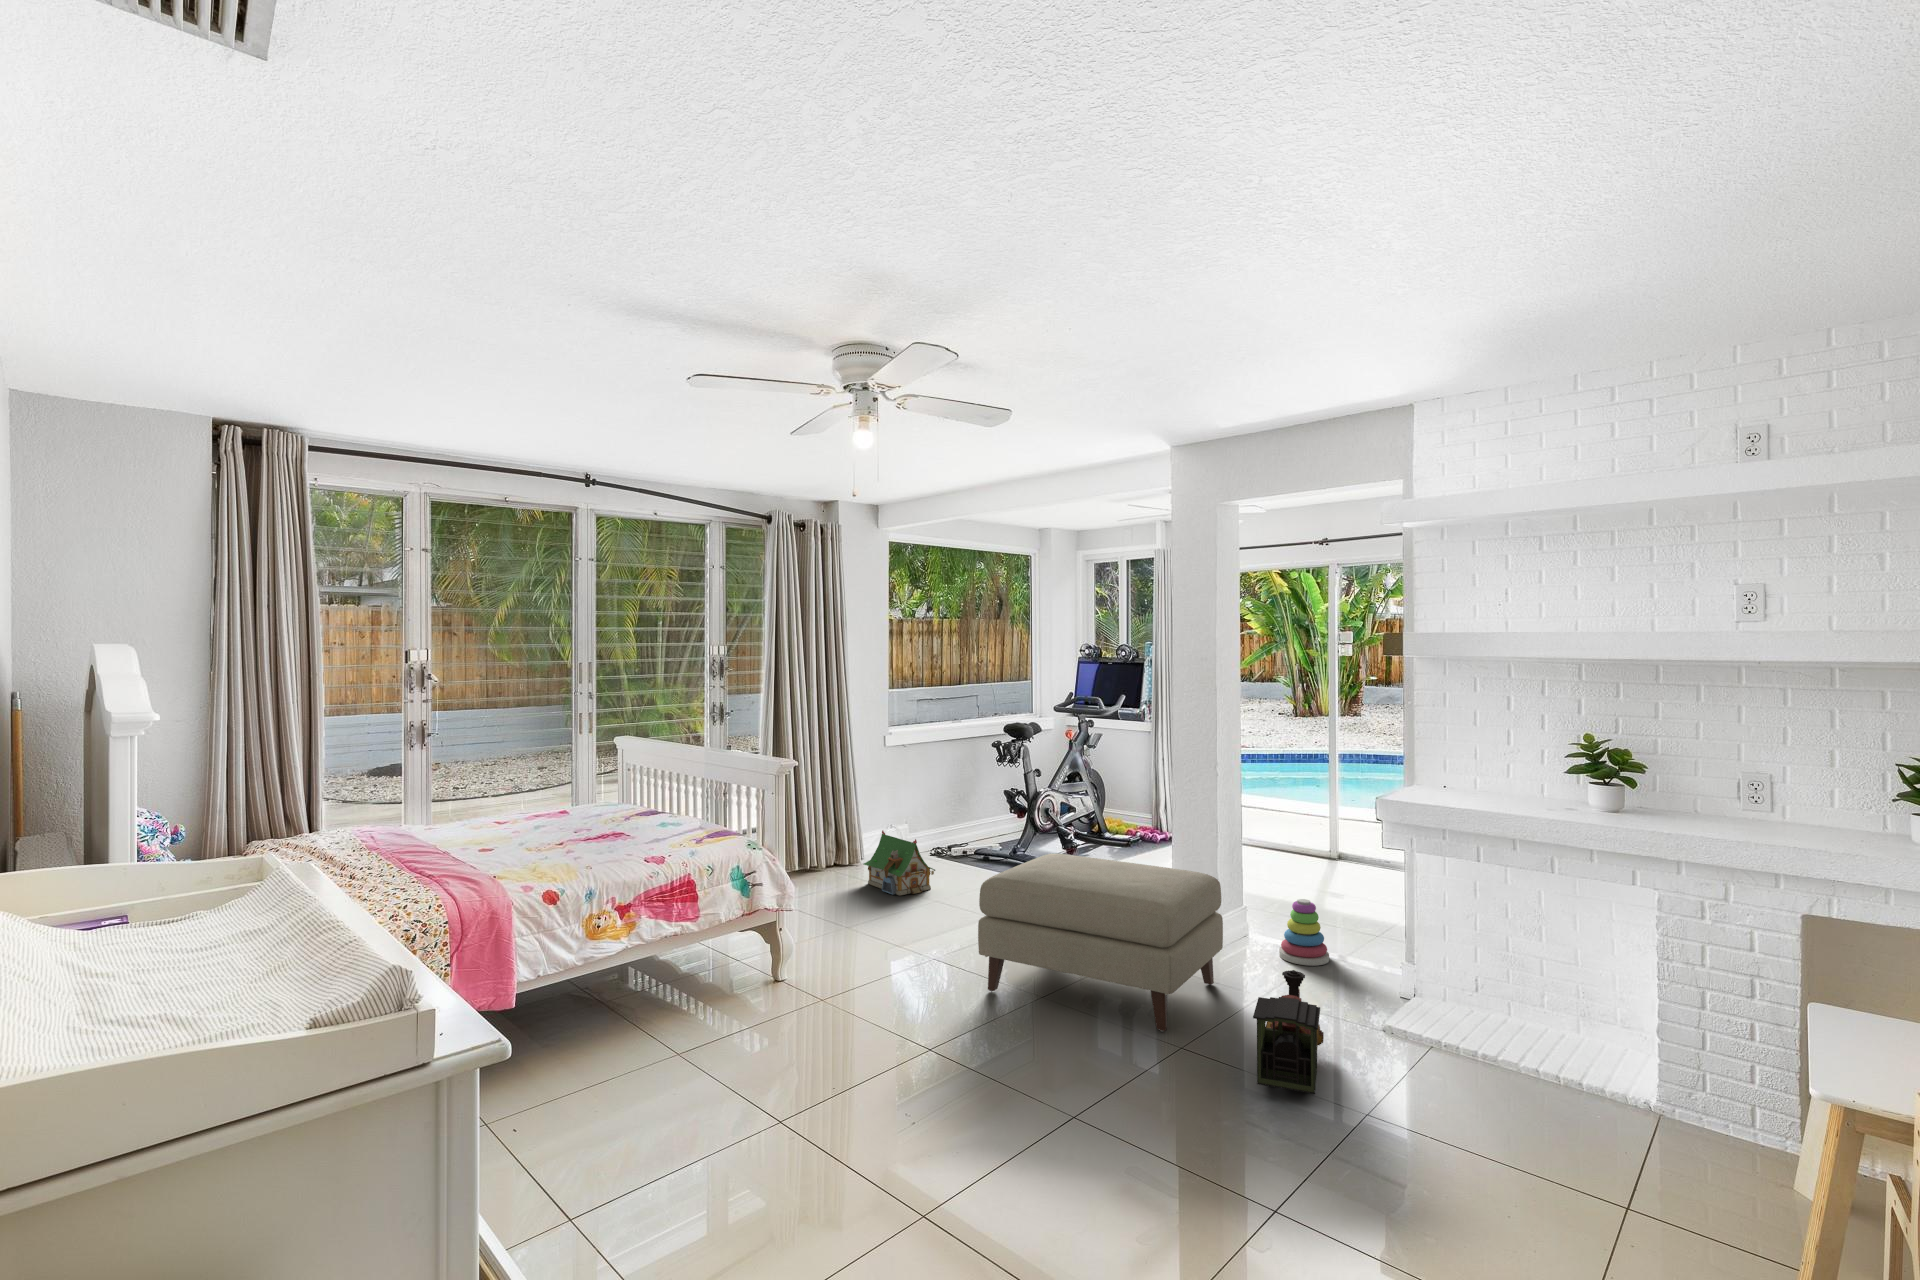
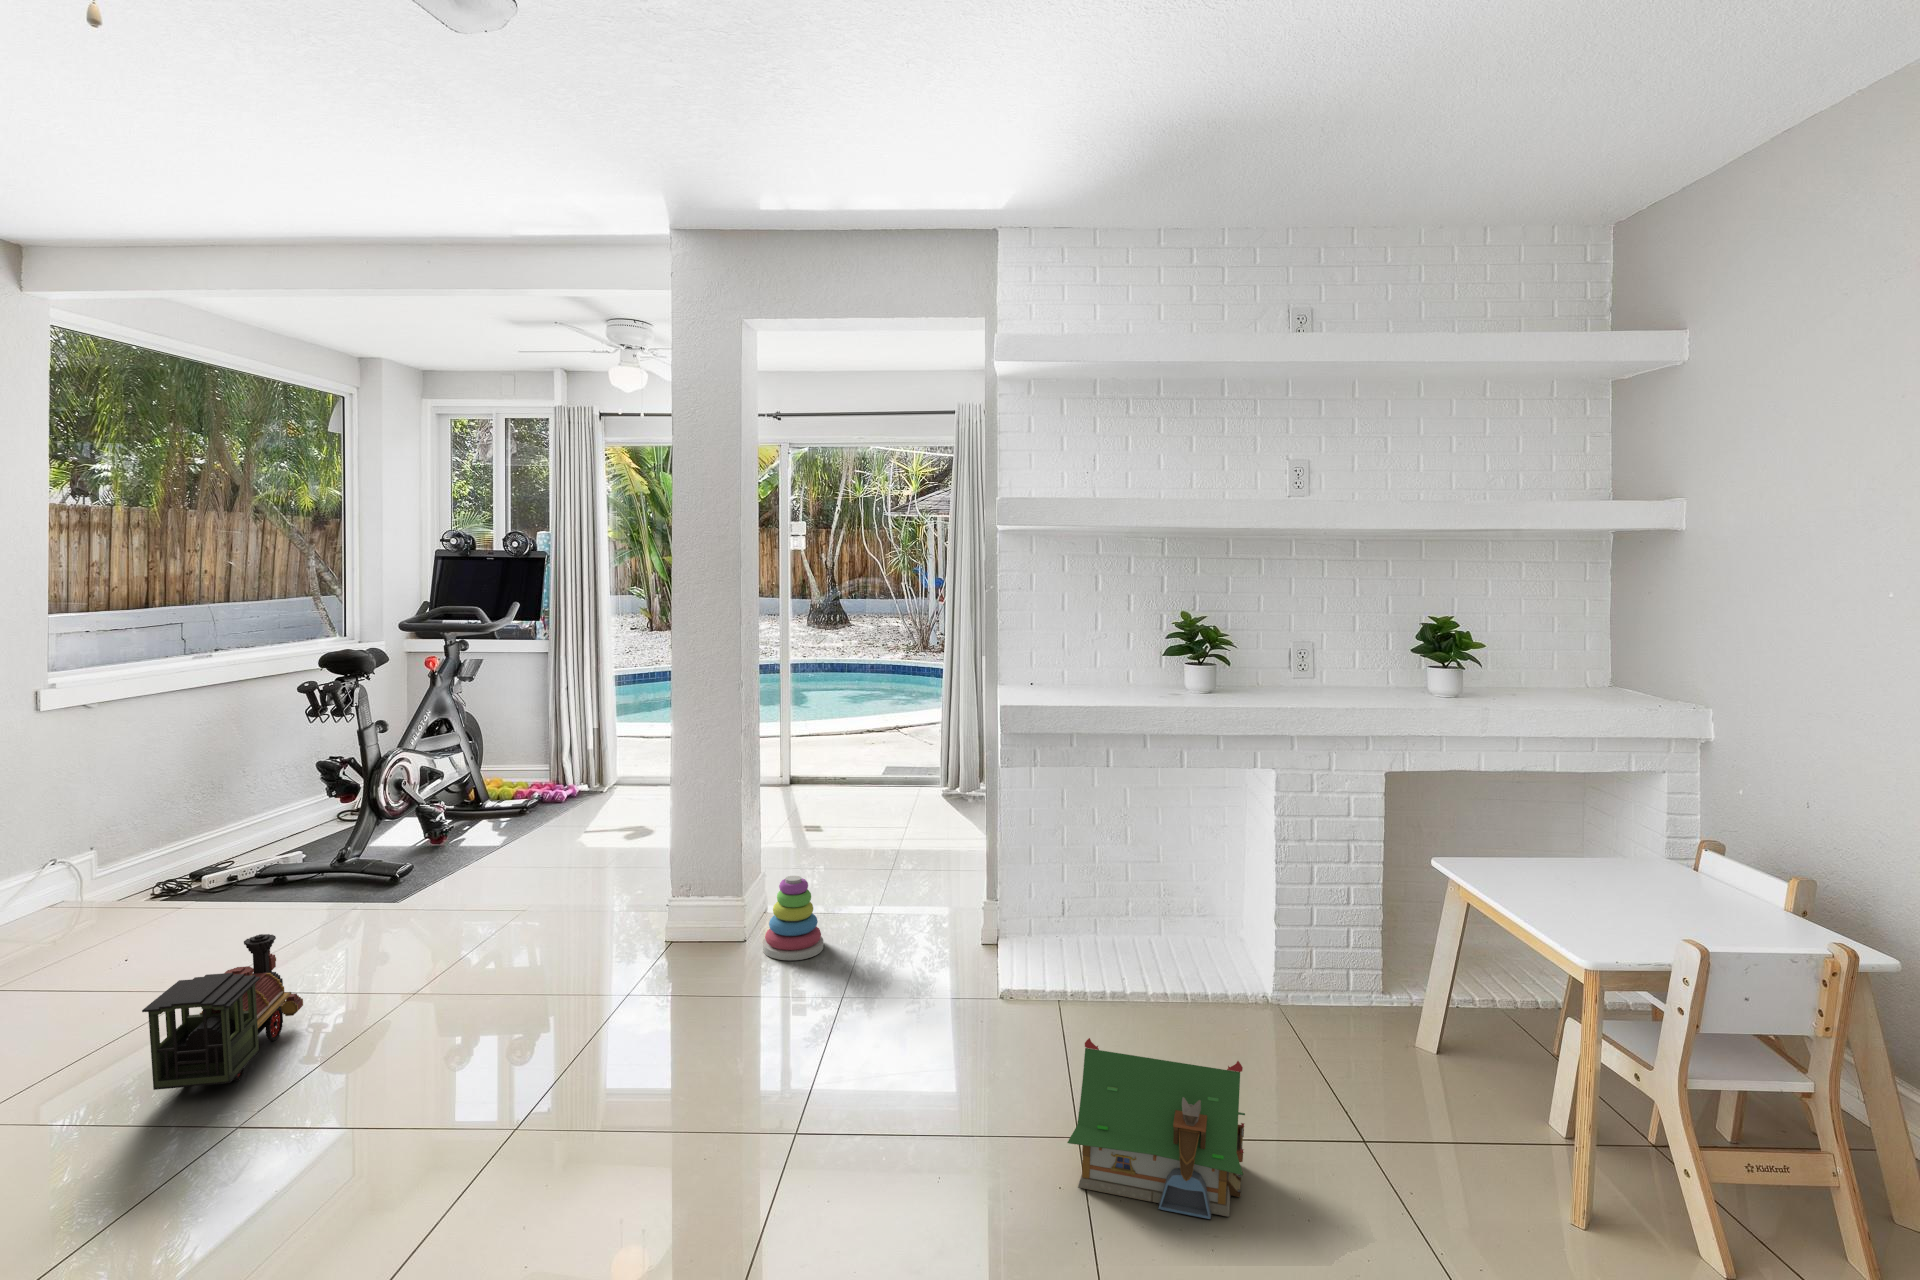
toy house: present [864,830,935,895] -> present [1067,1038,1245,1219]
ottoman: present [978,853,1223,1031] -> none [303,873,704,1131]
toy train: present [1253,970,1324,1094] -> present [142,934,303,1090]

